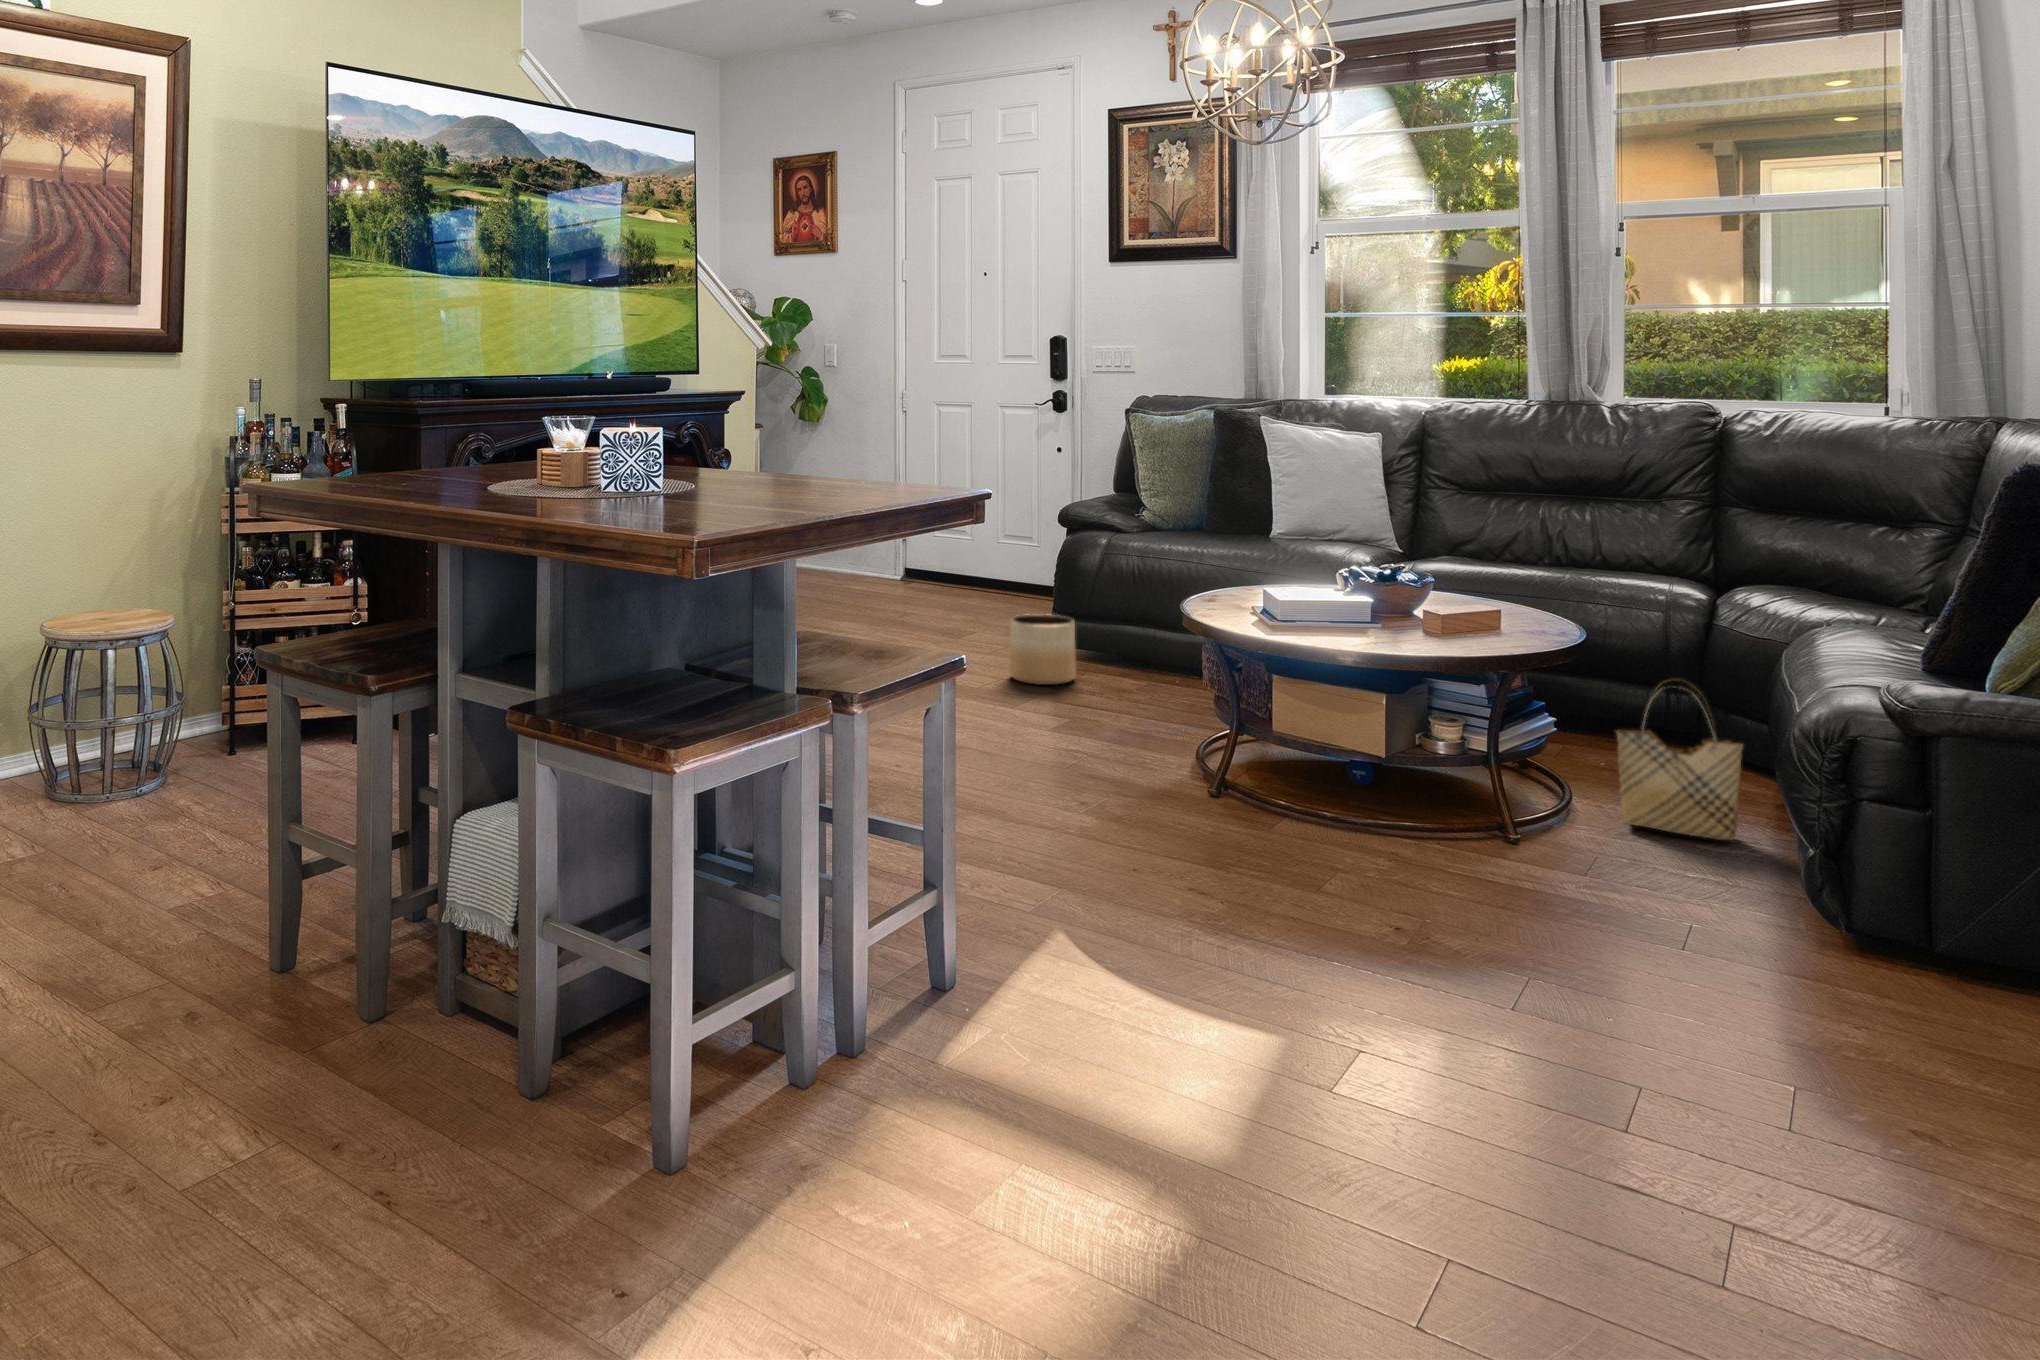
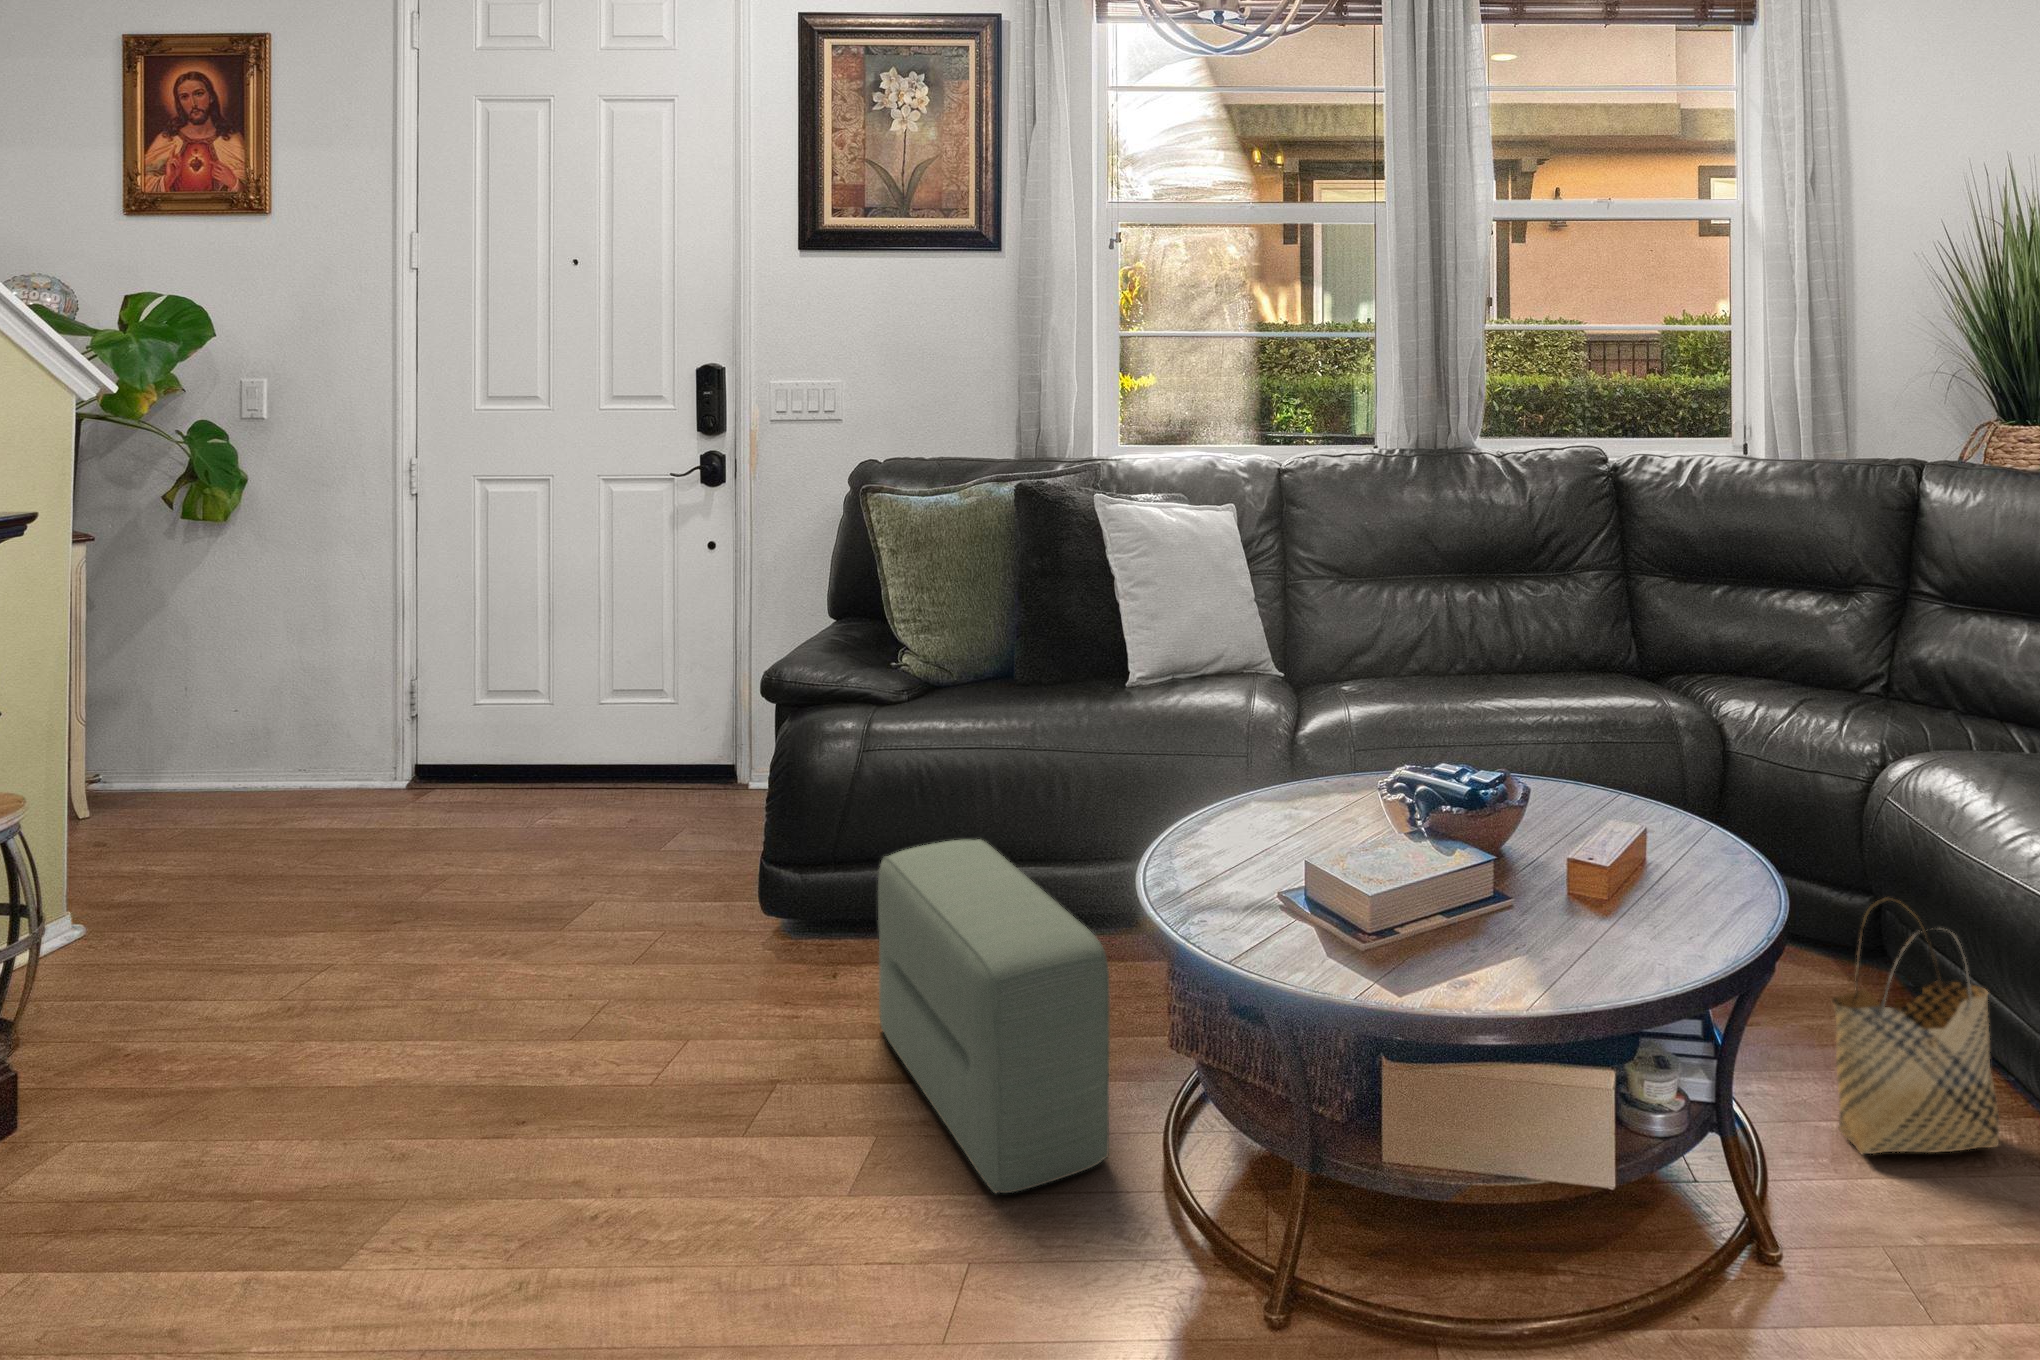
pouf: none [1093,595,1177,744] -> present [878,839,1110,1193]
planter: present [1010,614,1076,685] -> none [701,883,830,1038]

